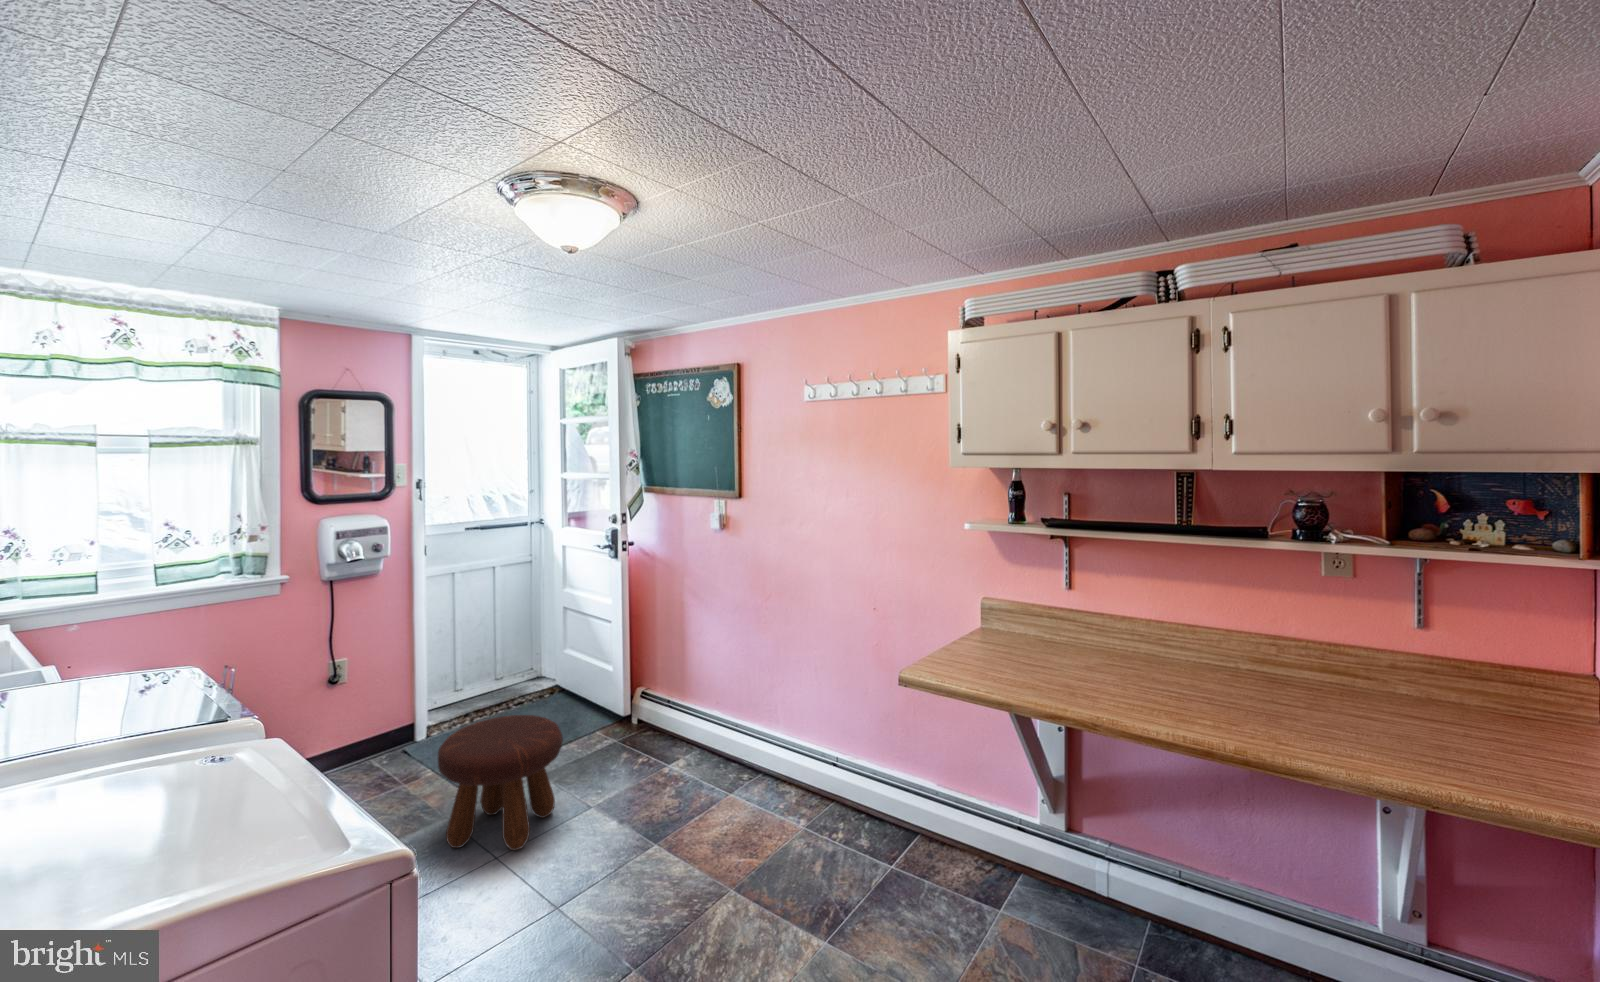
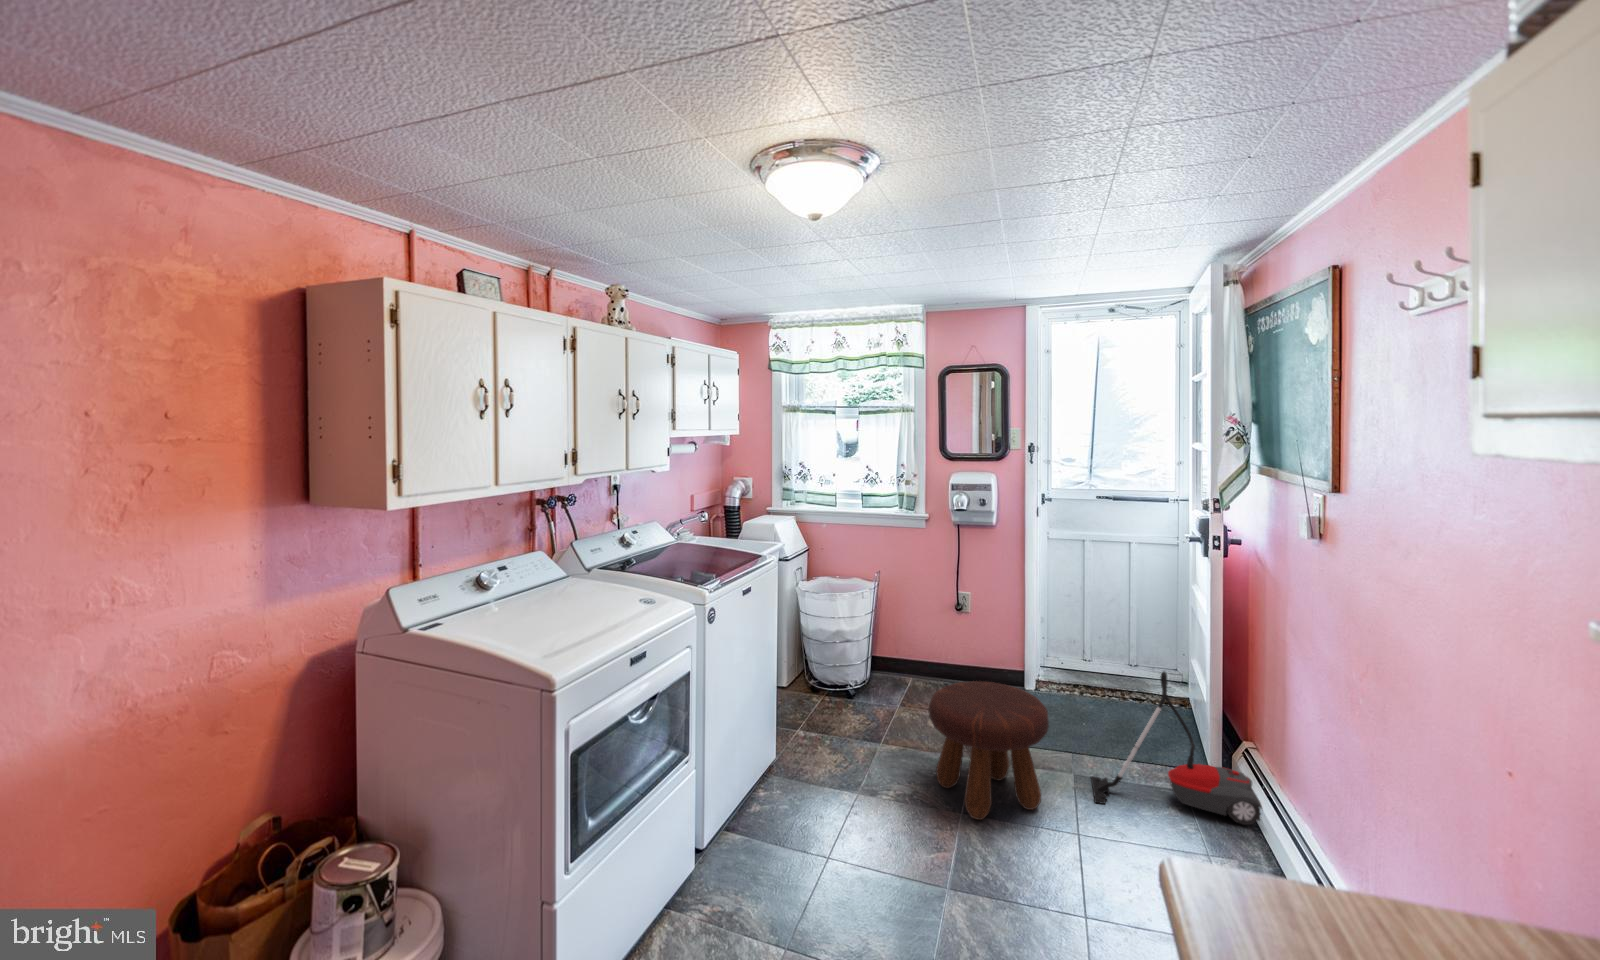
vacuum cleaner: none [557,659,674,784] -> present [1091,672,1262,825]

